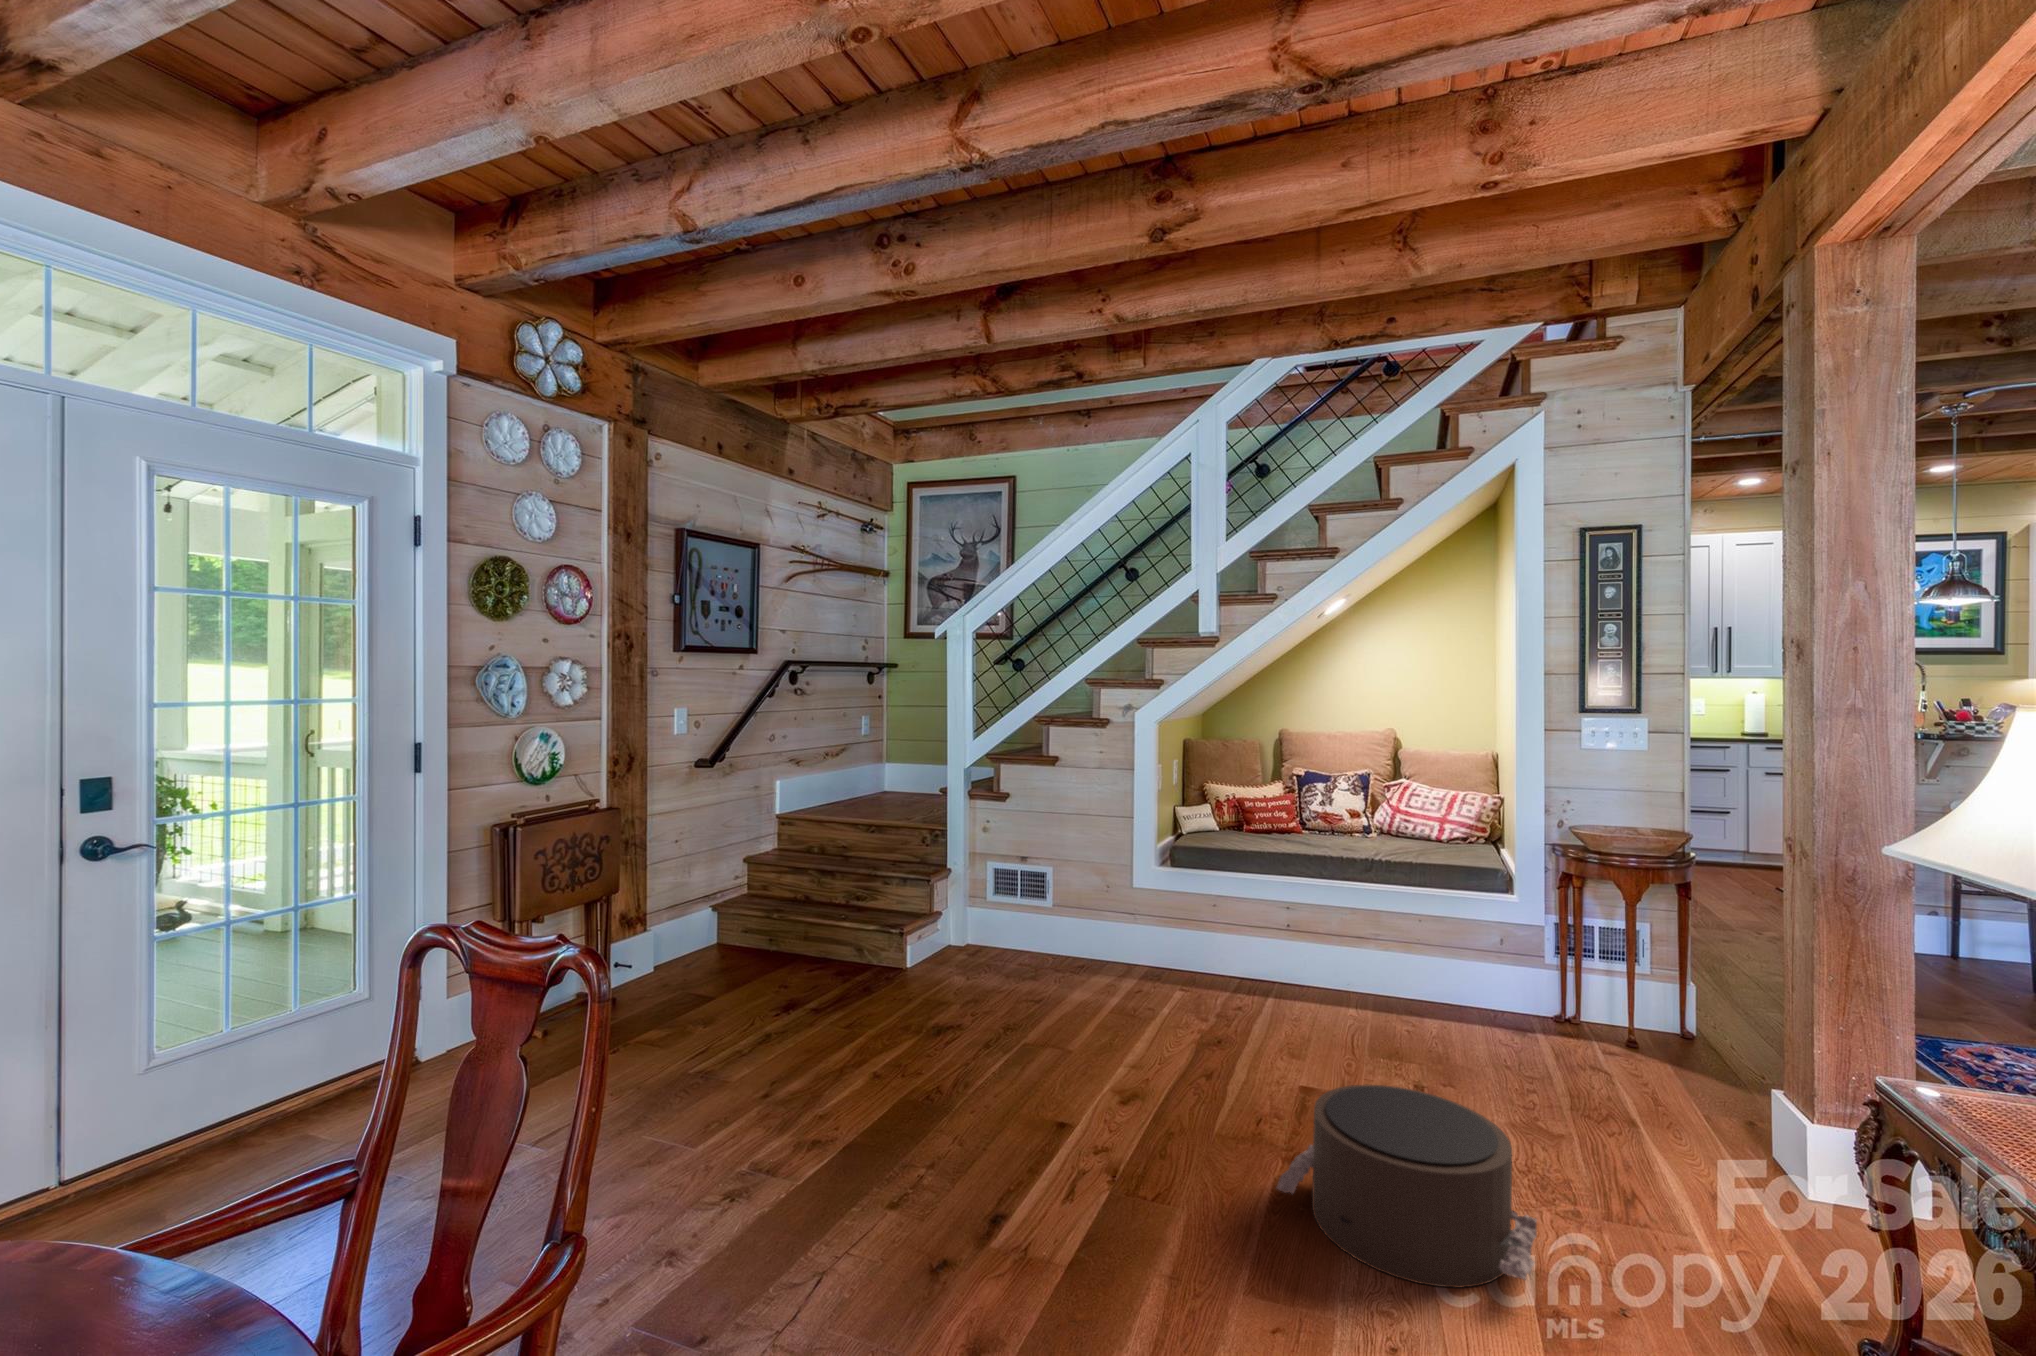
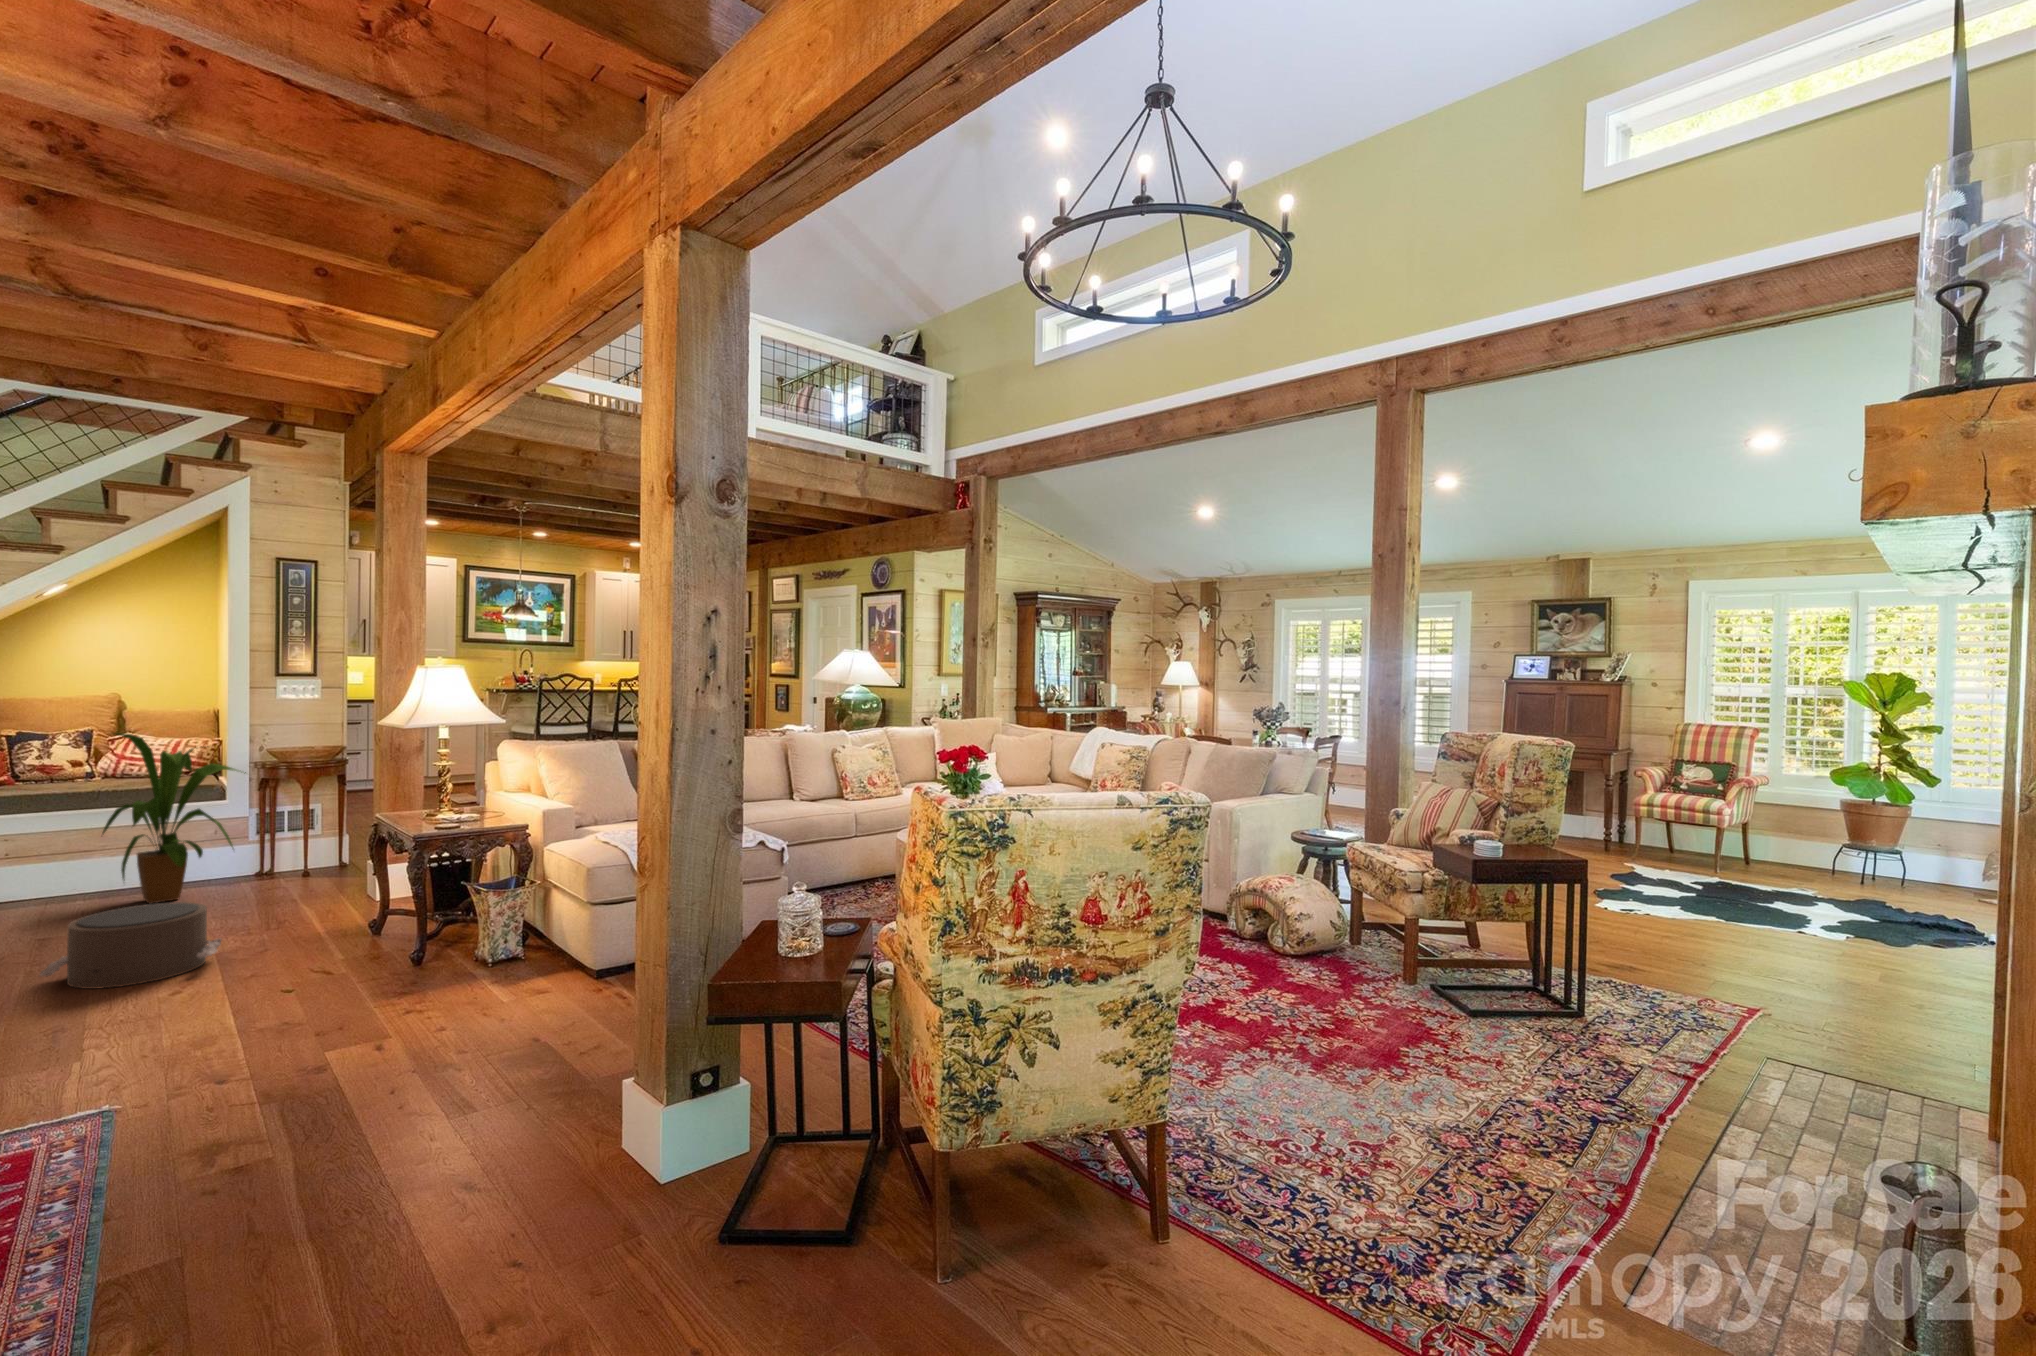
house plant: none [1374,780,1548,1036] -> present [103,733,246,904]

